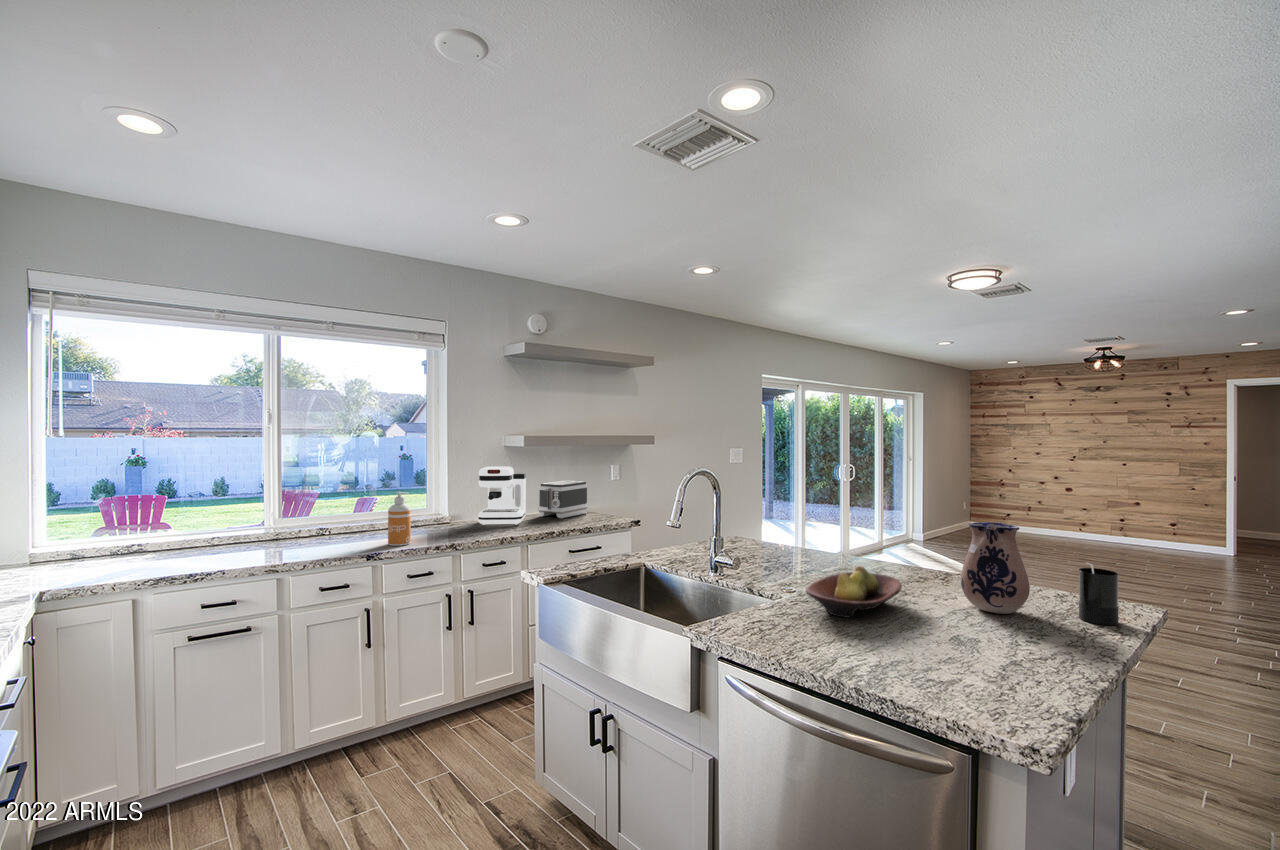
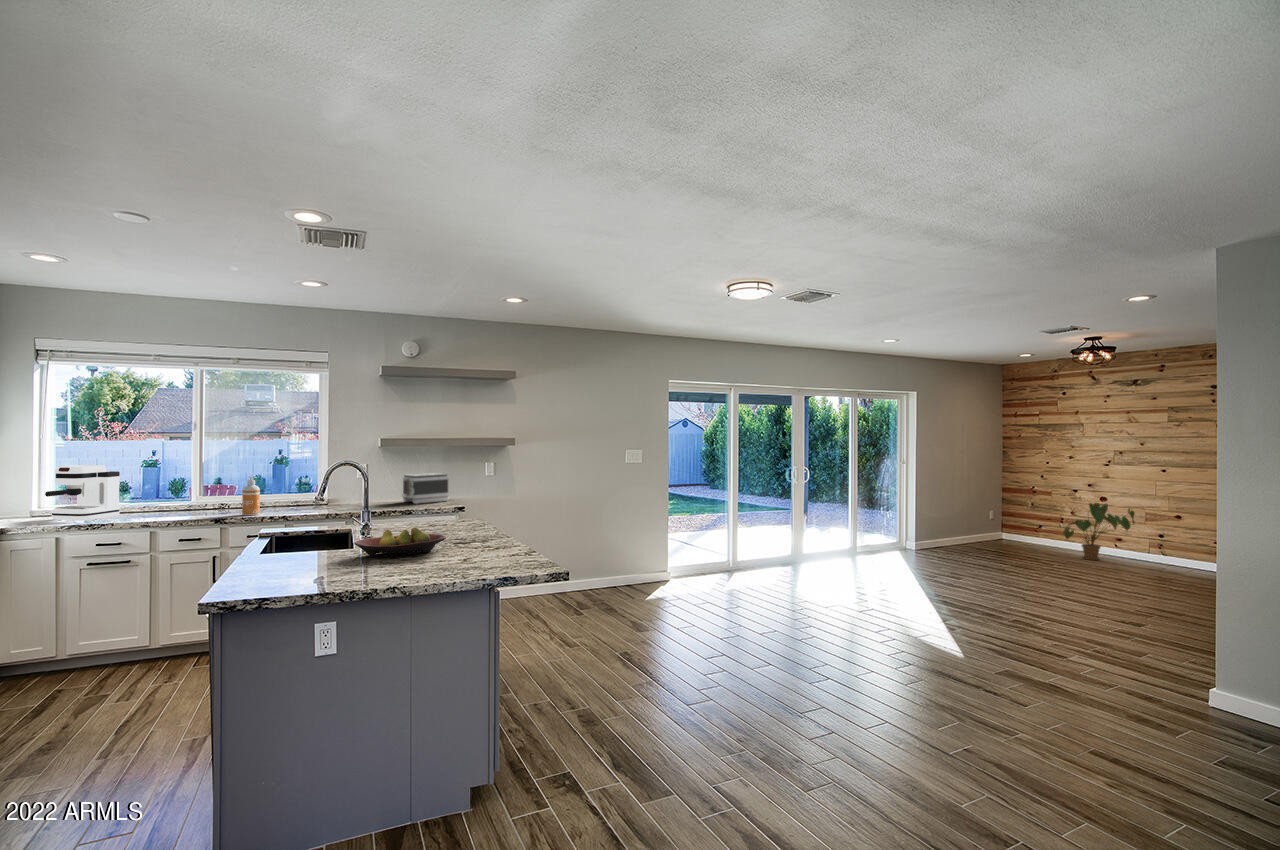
coffee maker: present [478,467,526,525] -> present [45,465,120,521]
house plant: none [1043,493,1105,543] -> present [1063,503,1135,560]
ceramic pitcher: present [961,522,1030,614] -> none [462,499,511,561]
candle: present [1079,562,1118,625] -> none [517,528,539,569]

